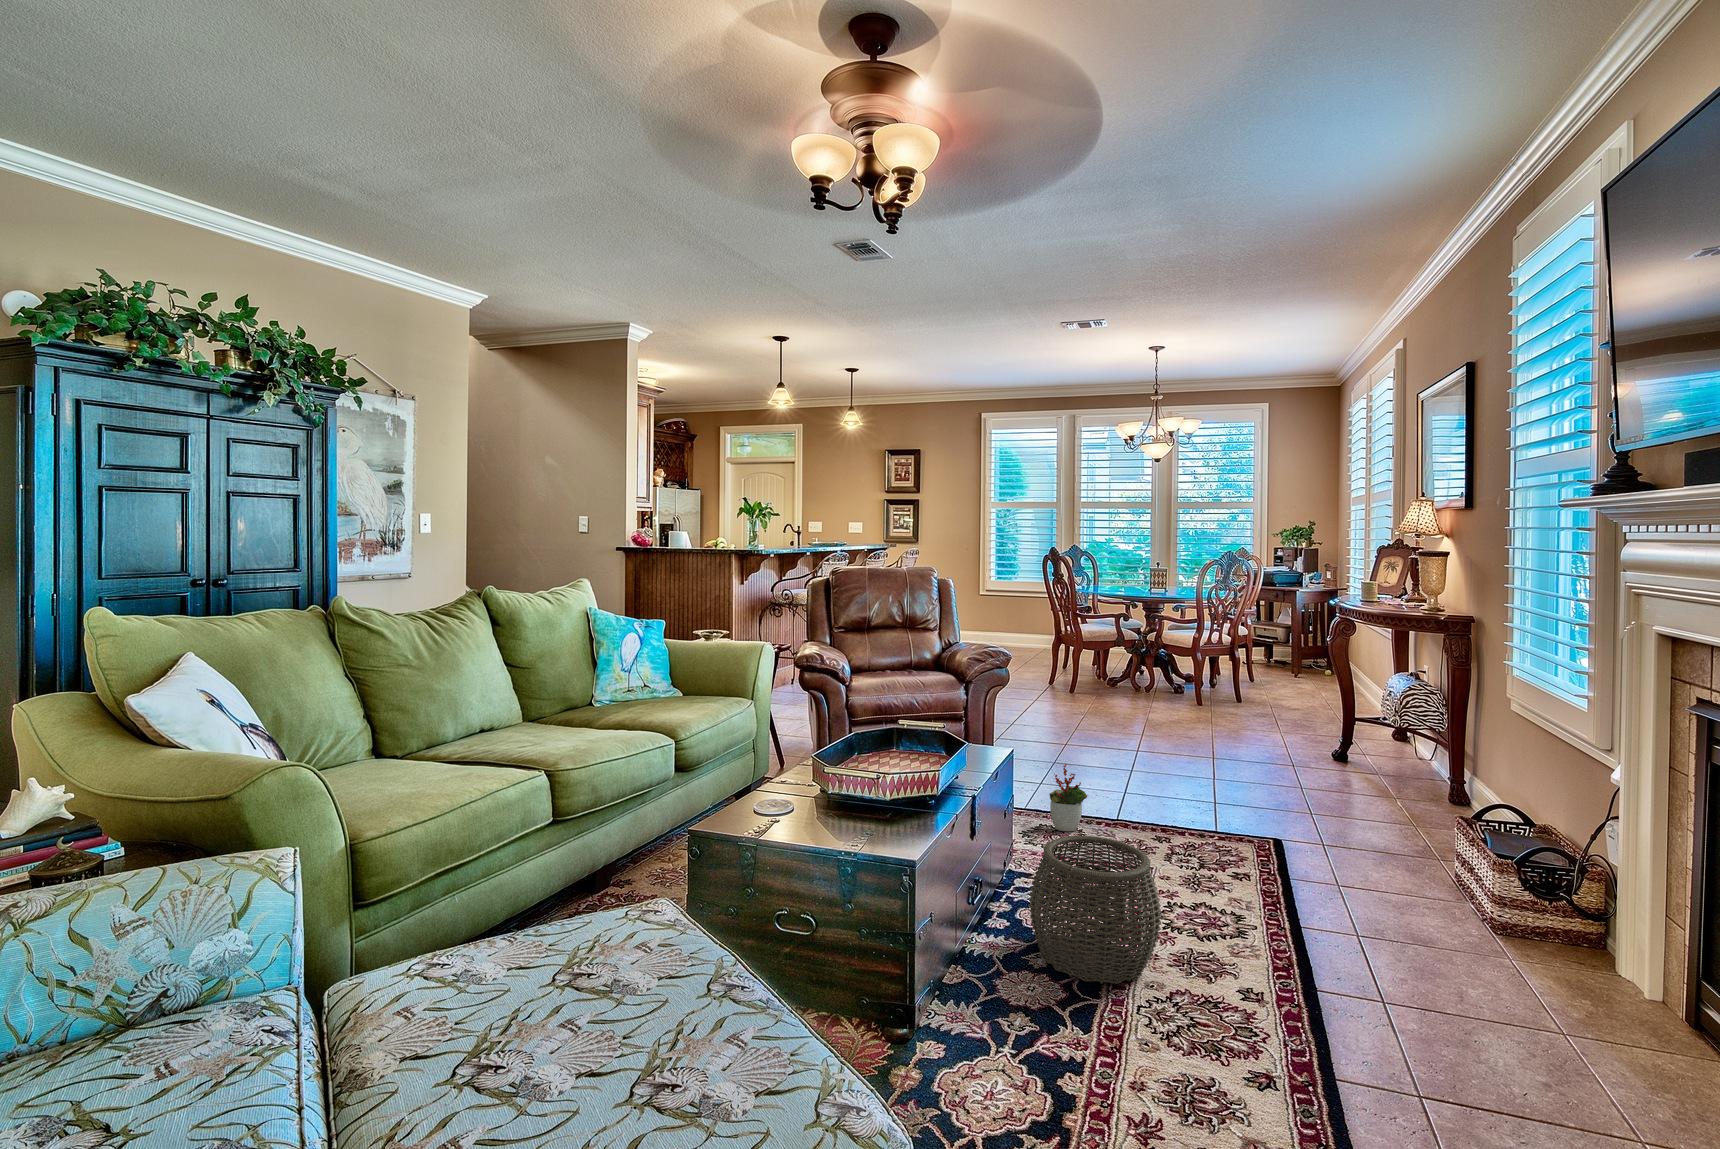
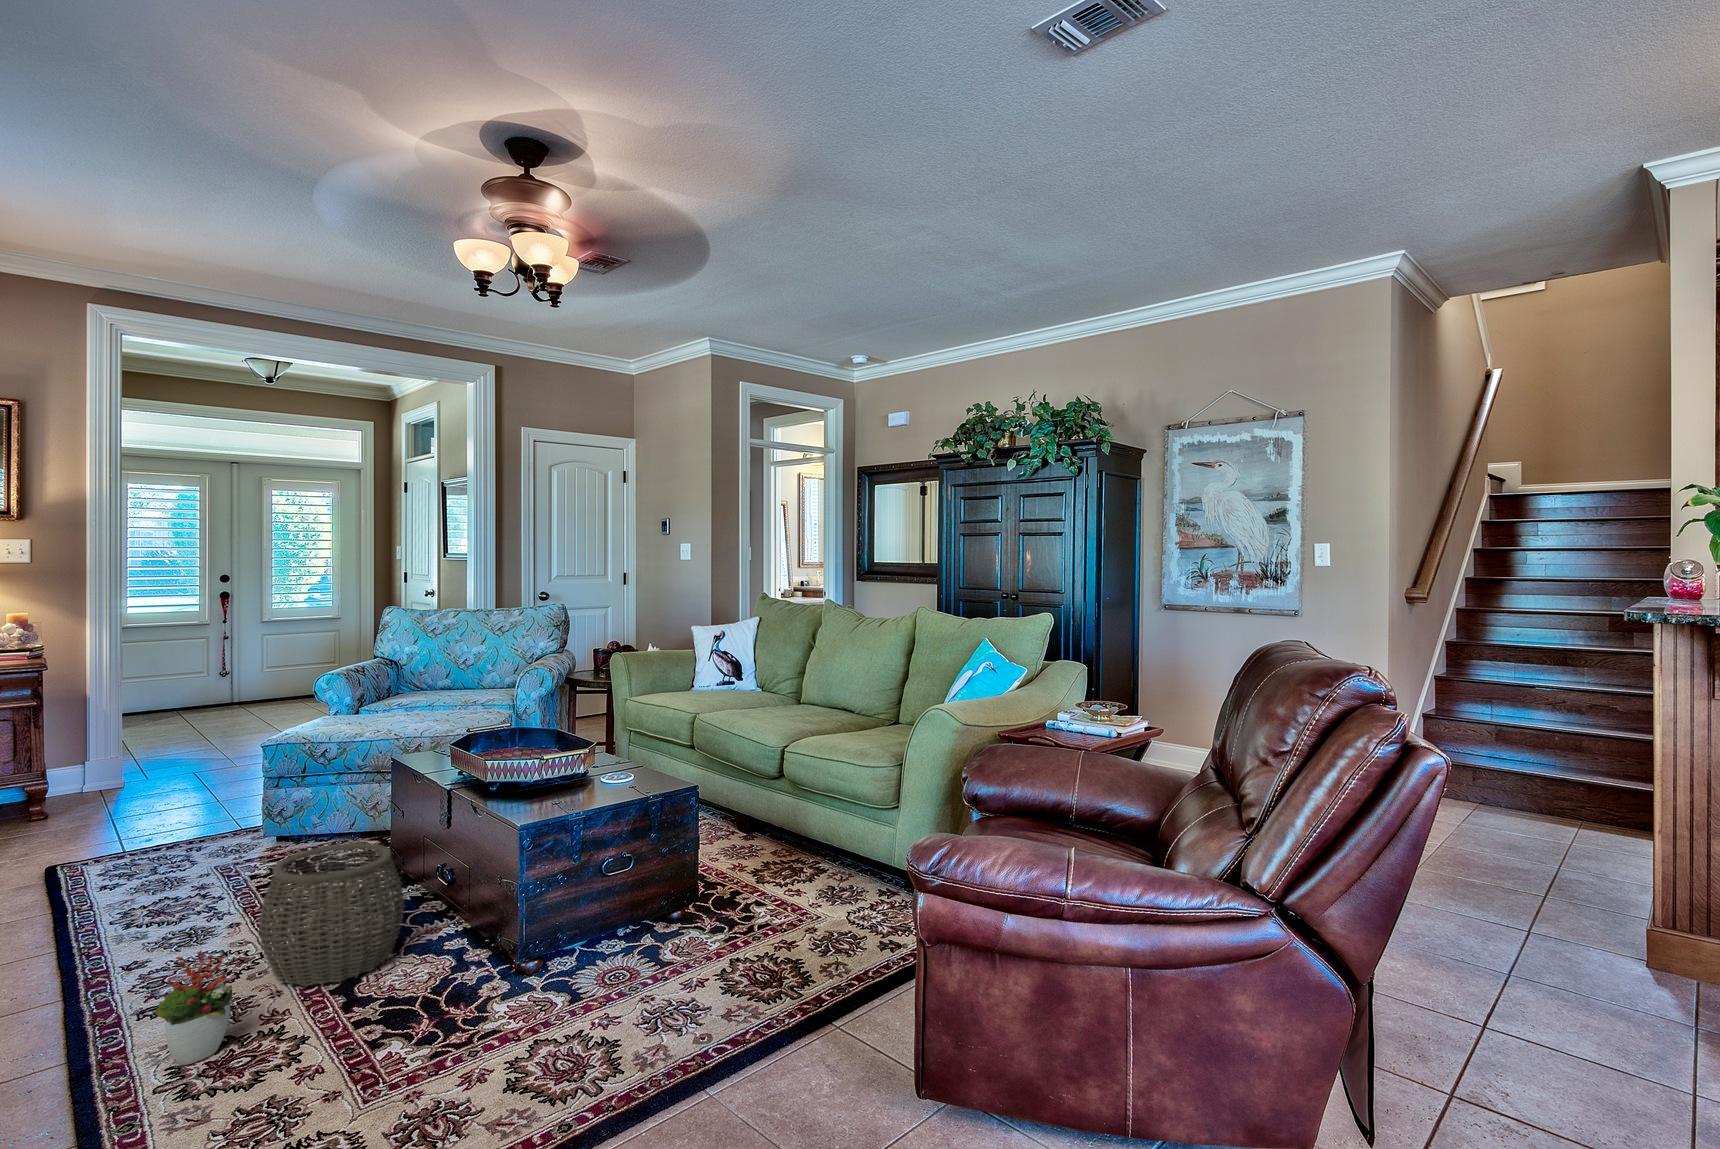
decorative plant: present [1050,764,1088,831] -> present [155,950,232,1066]

